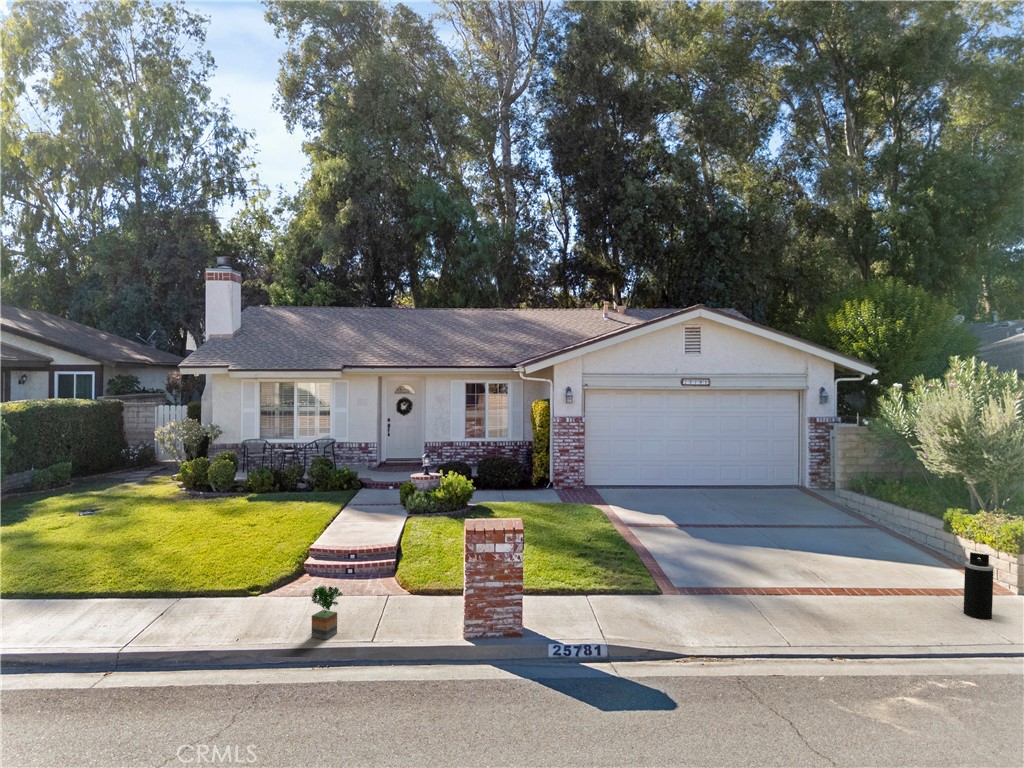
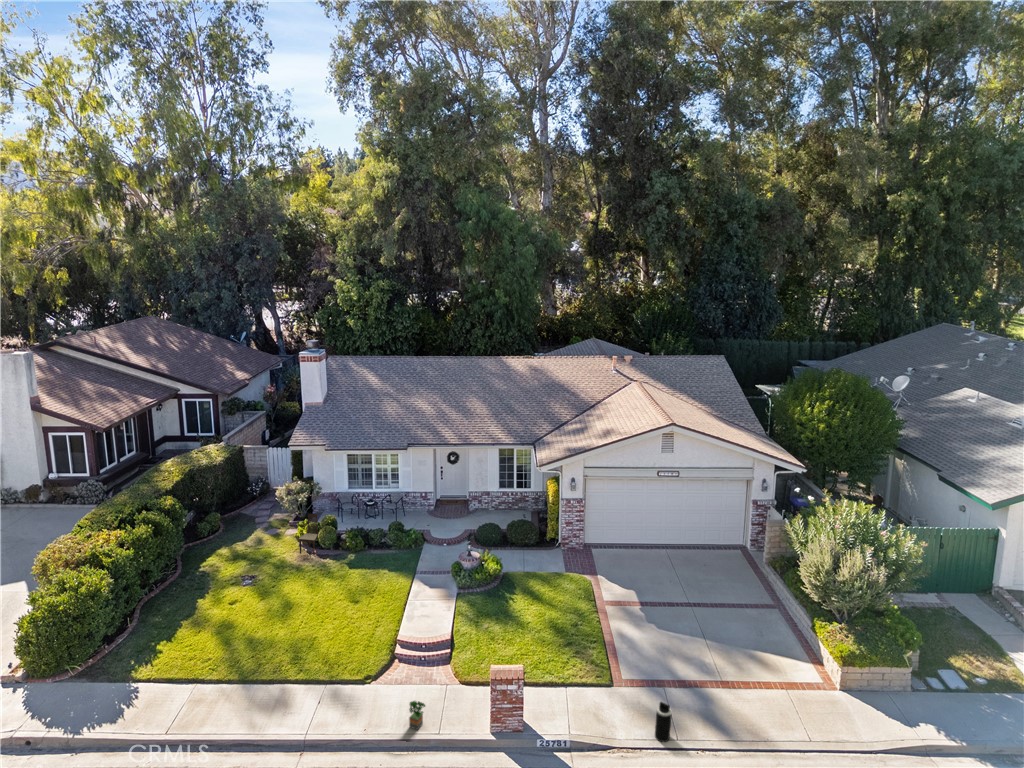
chair: none [176,443,207,498] -> present [299,514,318,555]
trash can: present [964,552,994,619] -> present [655,702,672,742]

